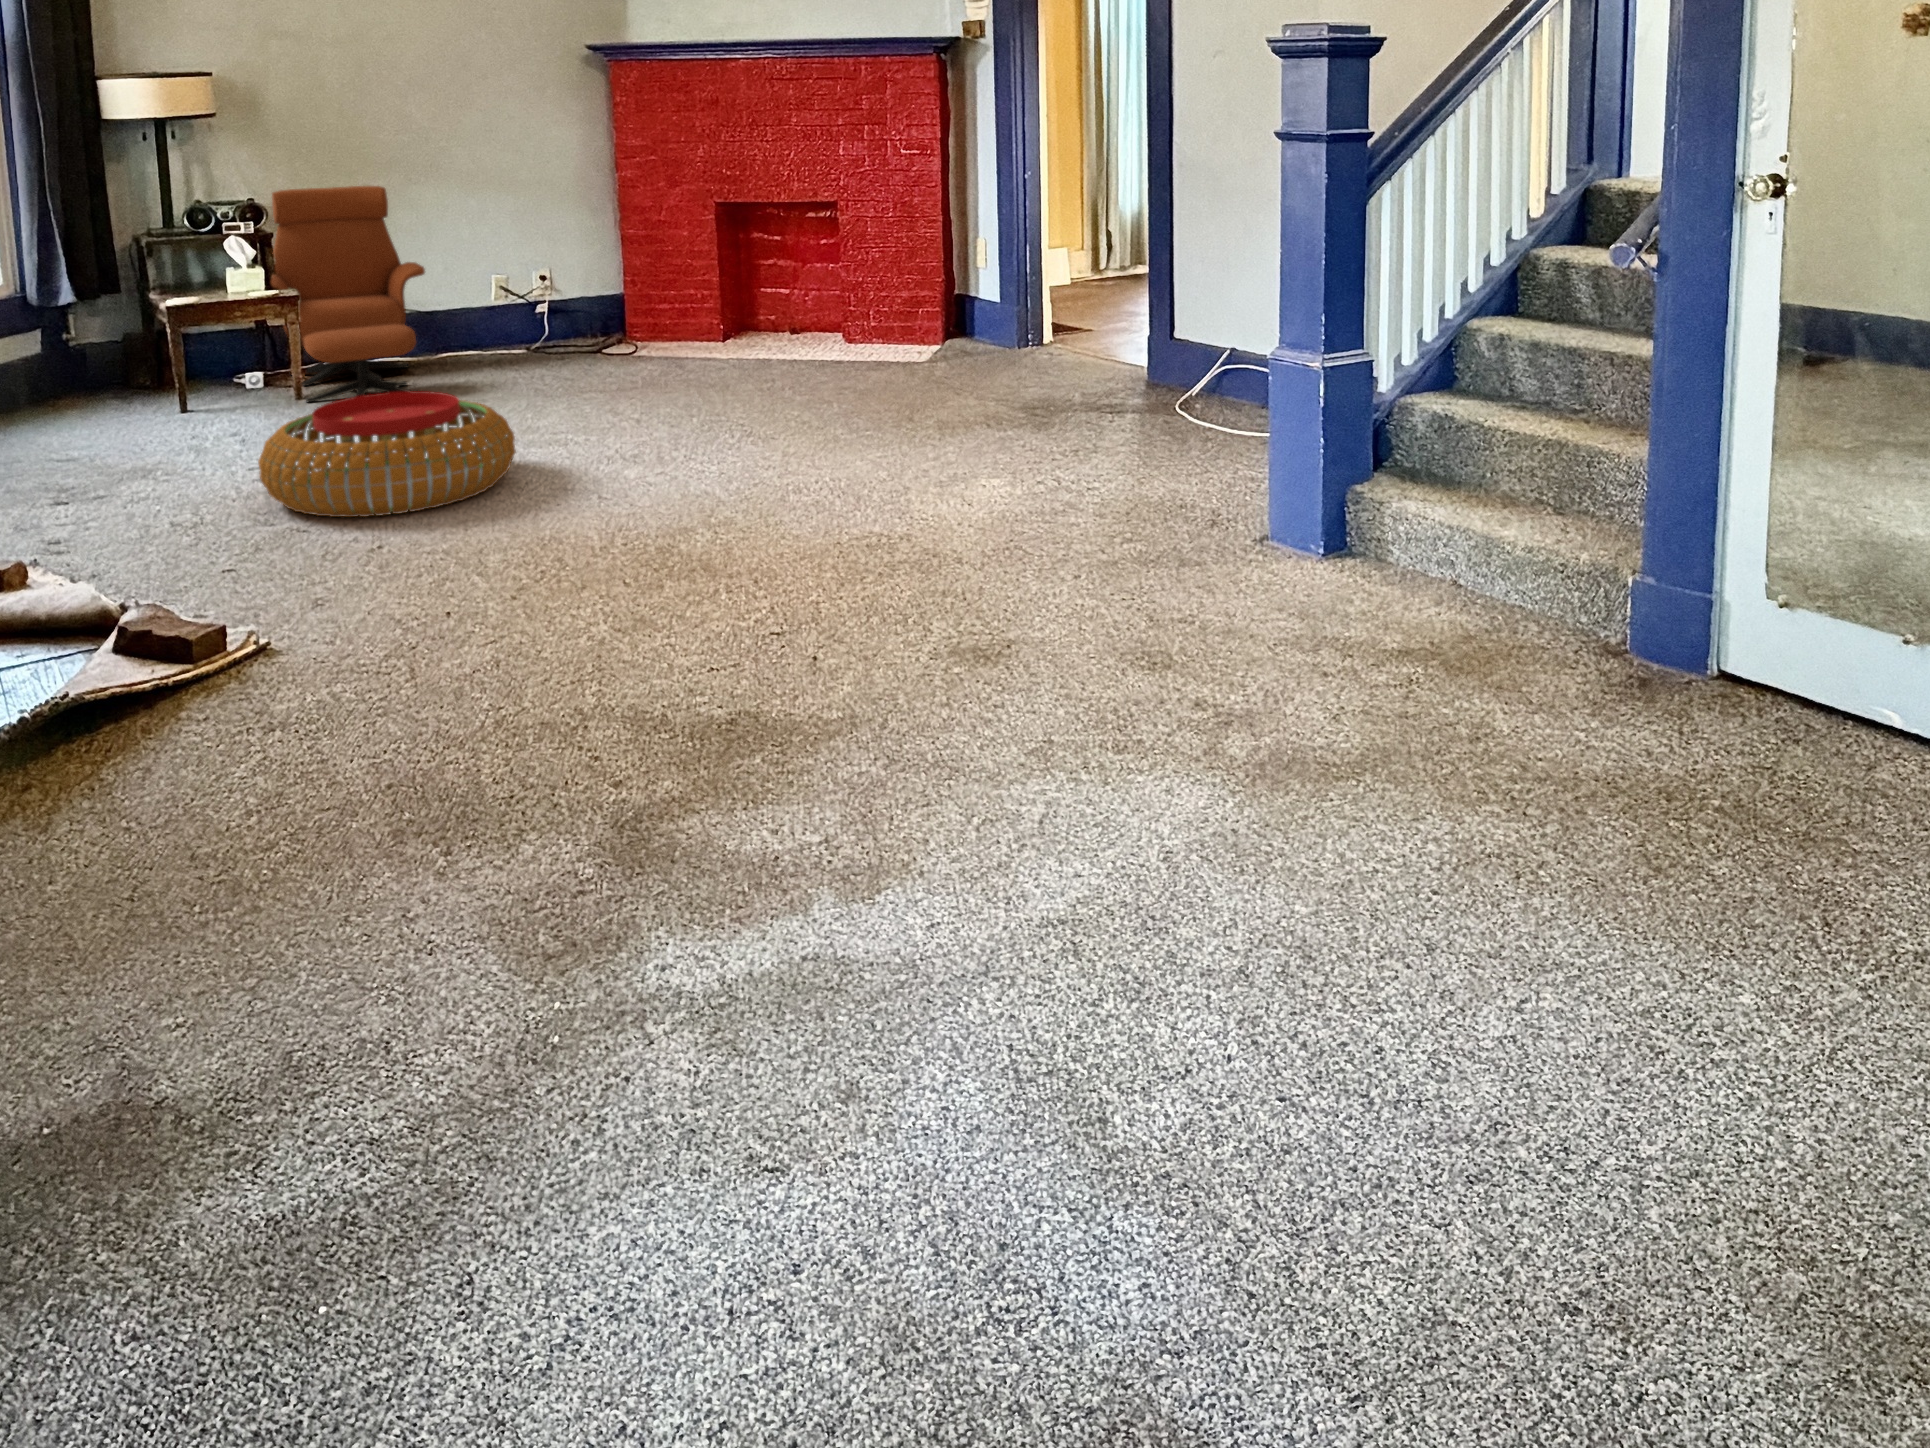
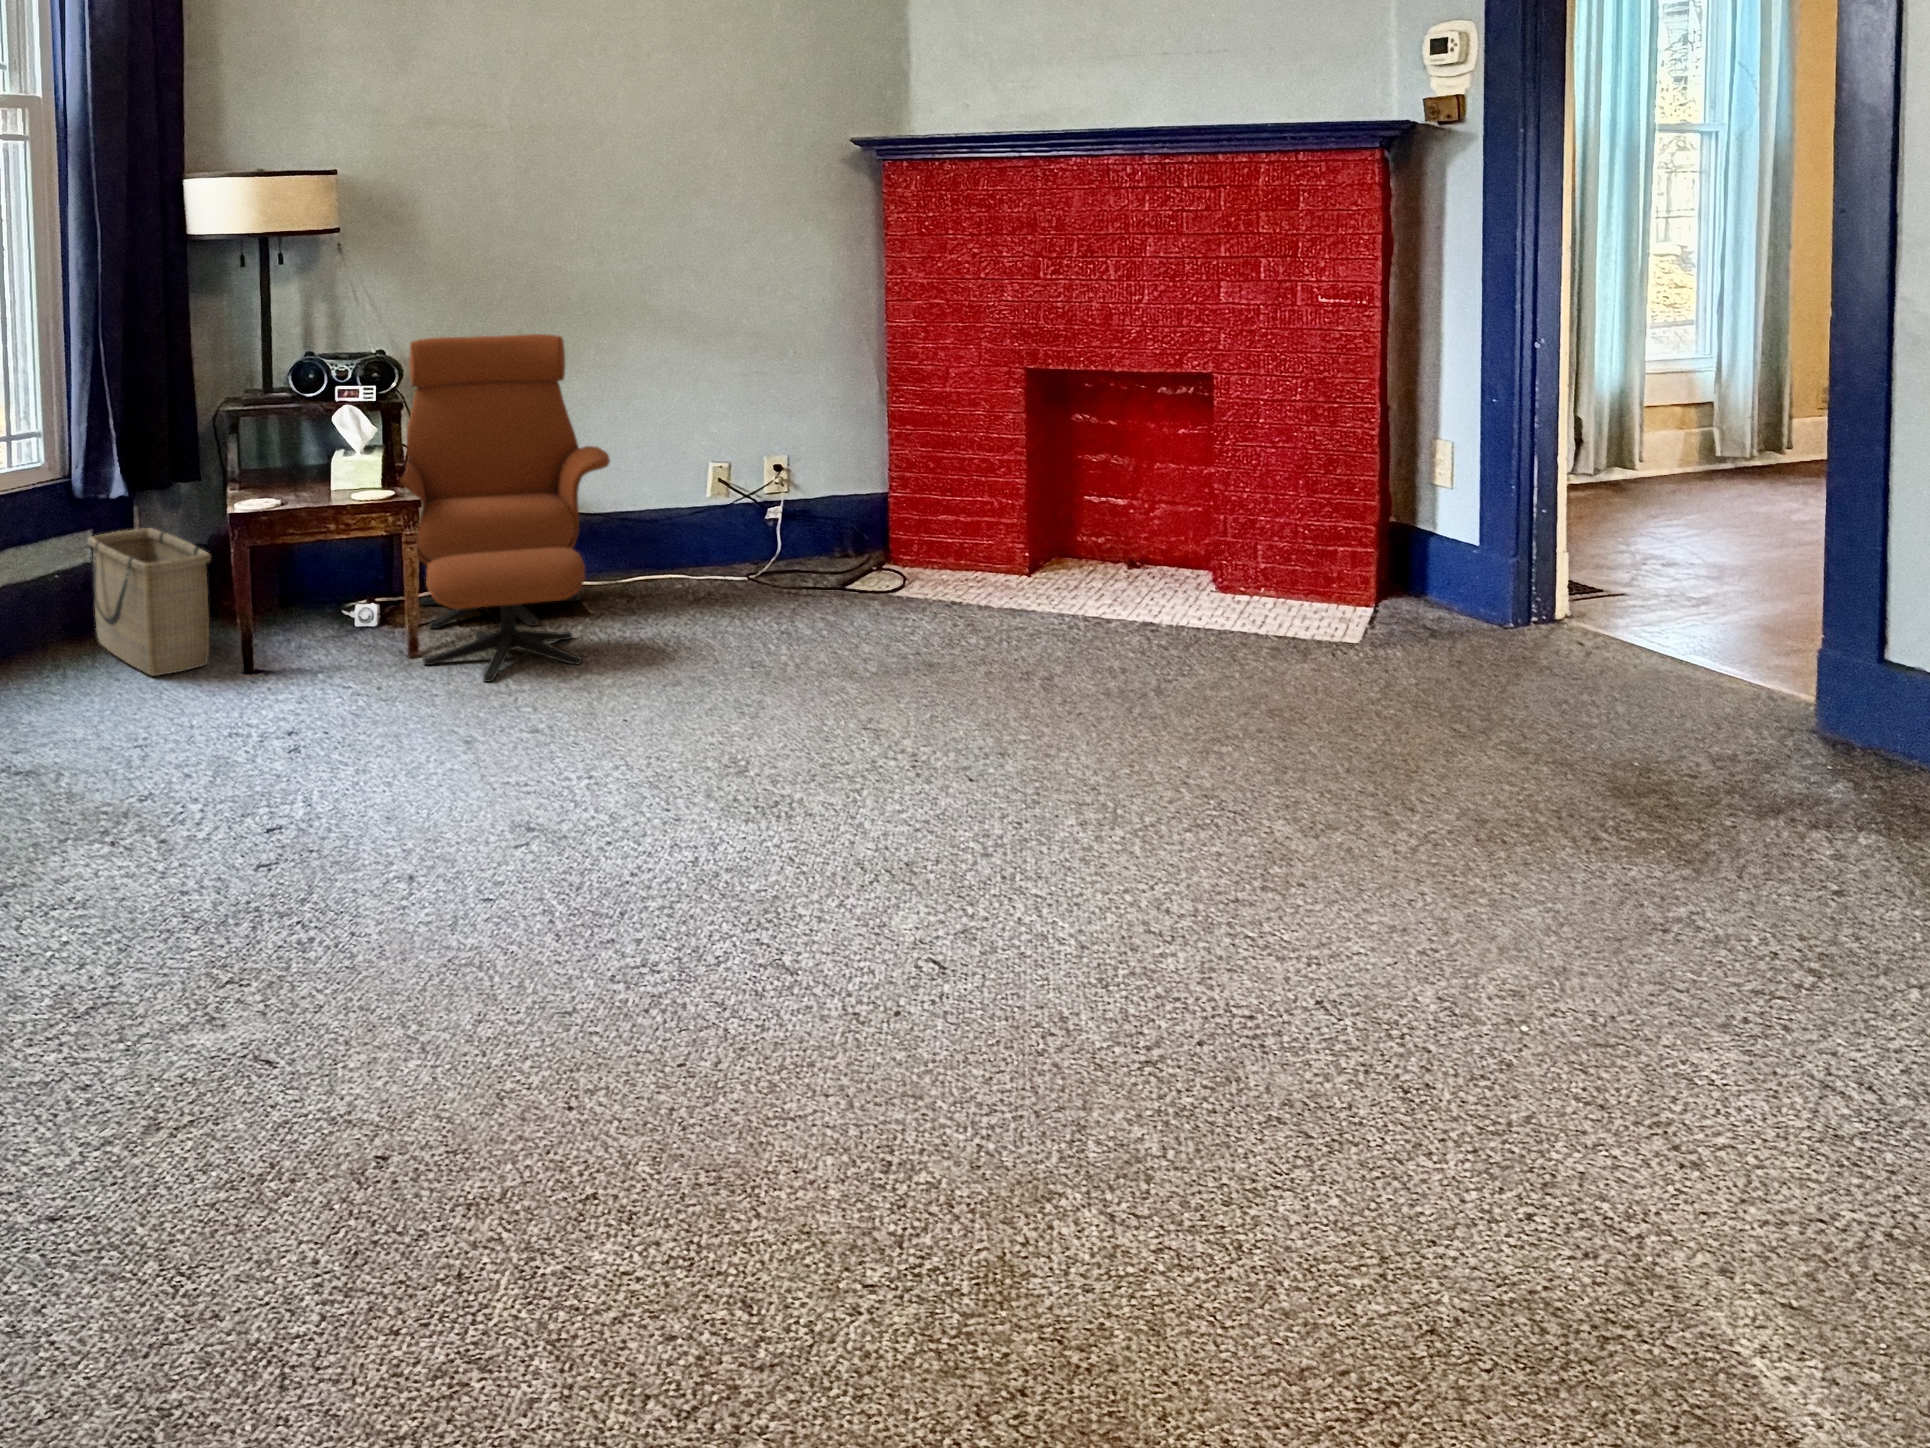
basket: none [42,326,148,418] -> present [88,528,211,676]
pouf: present [258,391,516,517] -> none [257,723,716,1018]

